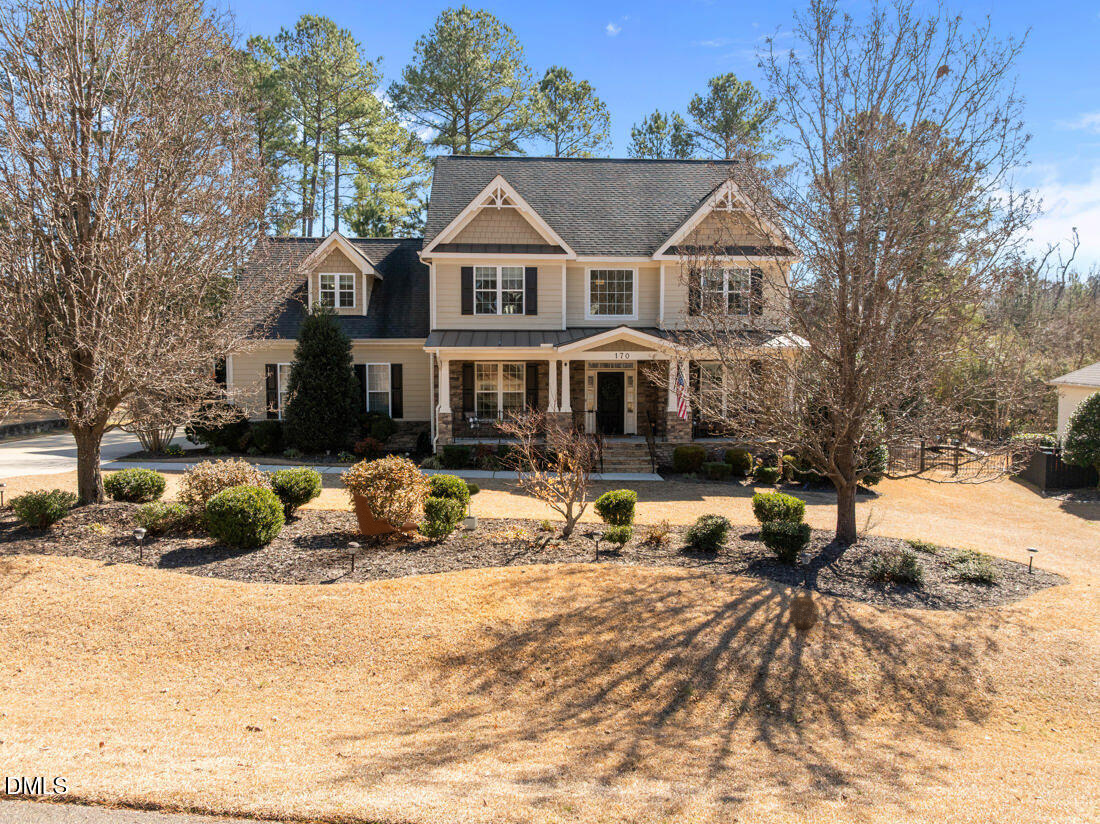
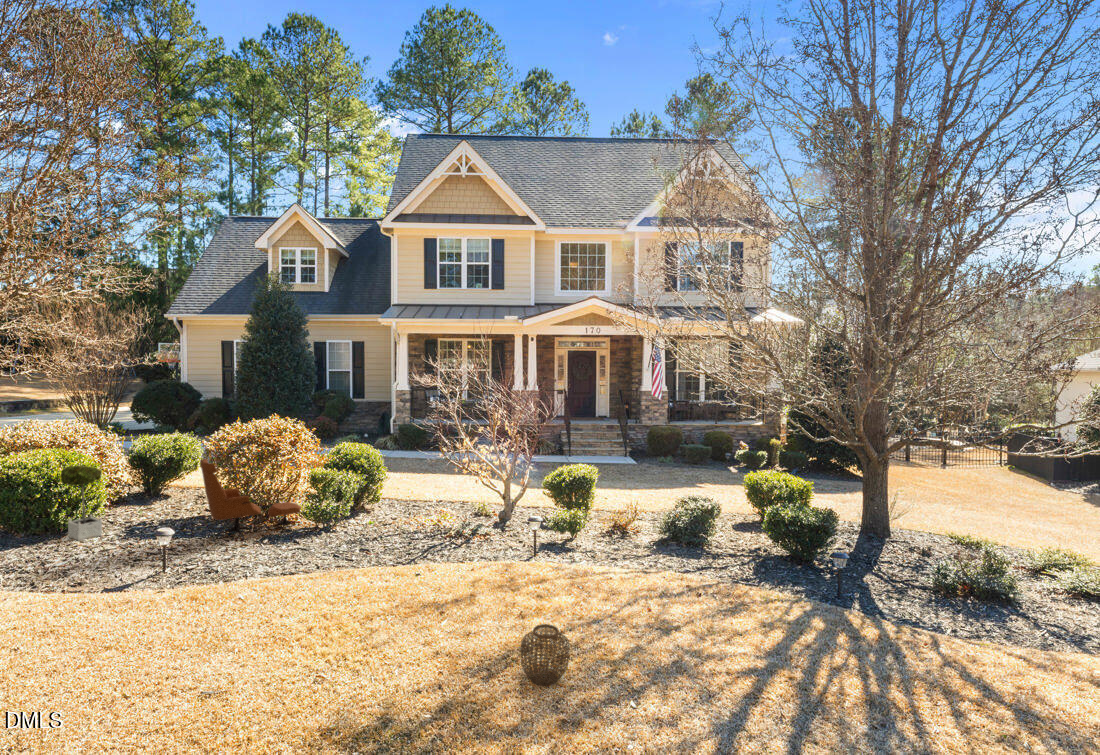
potted tree: present [462,483,480,529] -> present [61,466,102,540]
woven basket: present [789,597,819,629] -> present [521,624,569,686]

